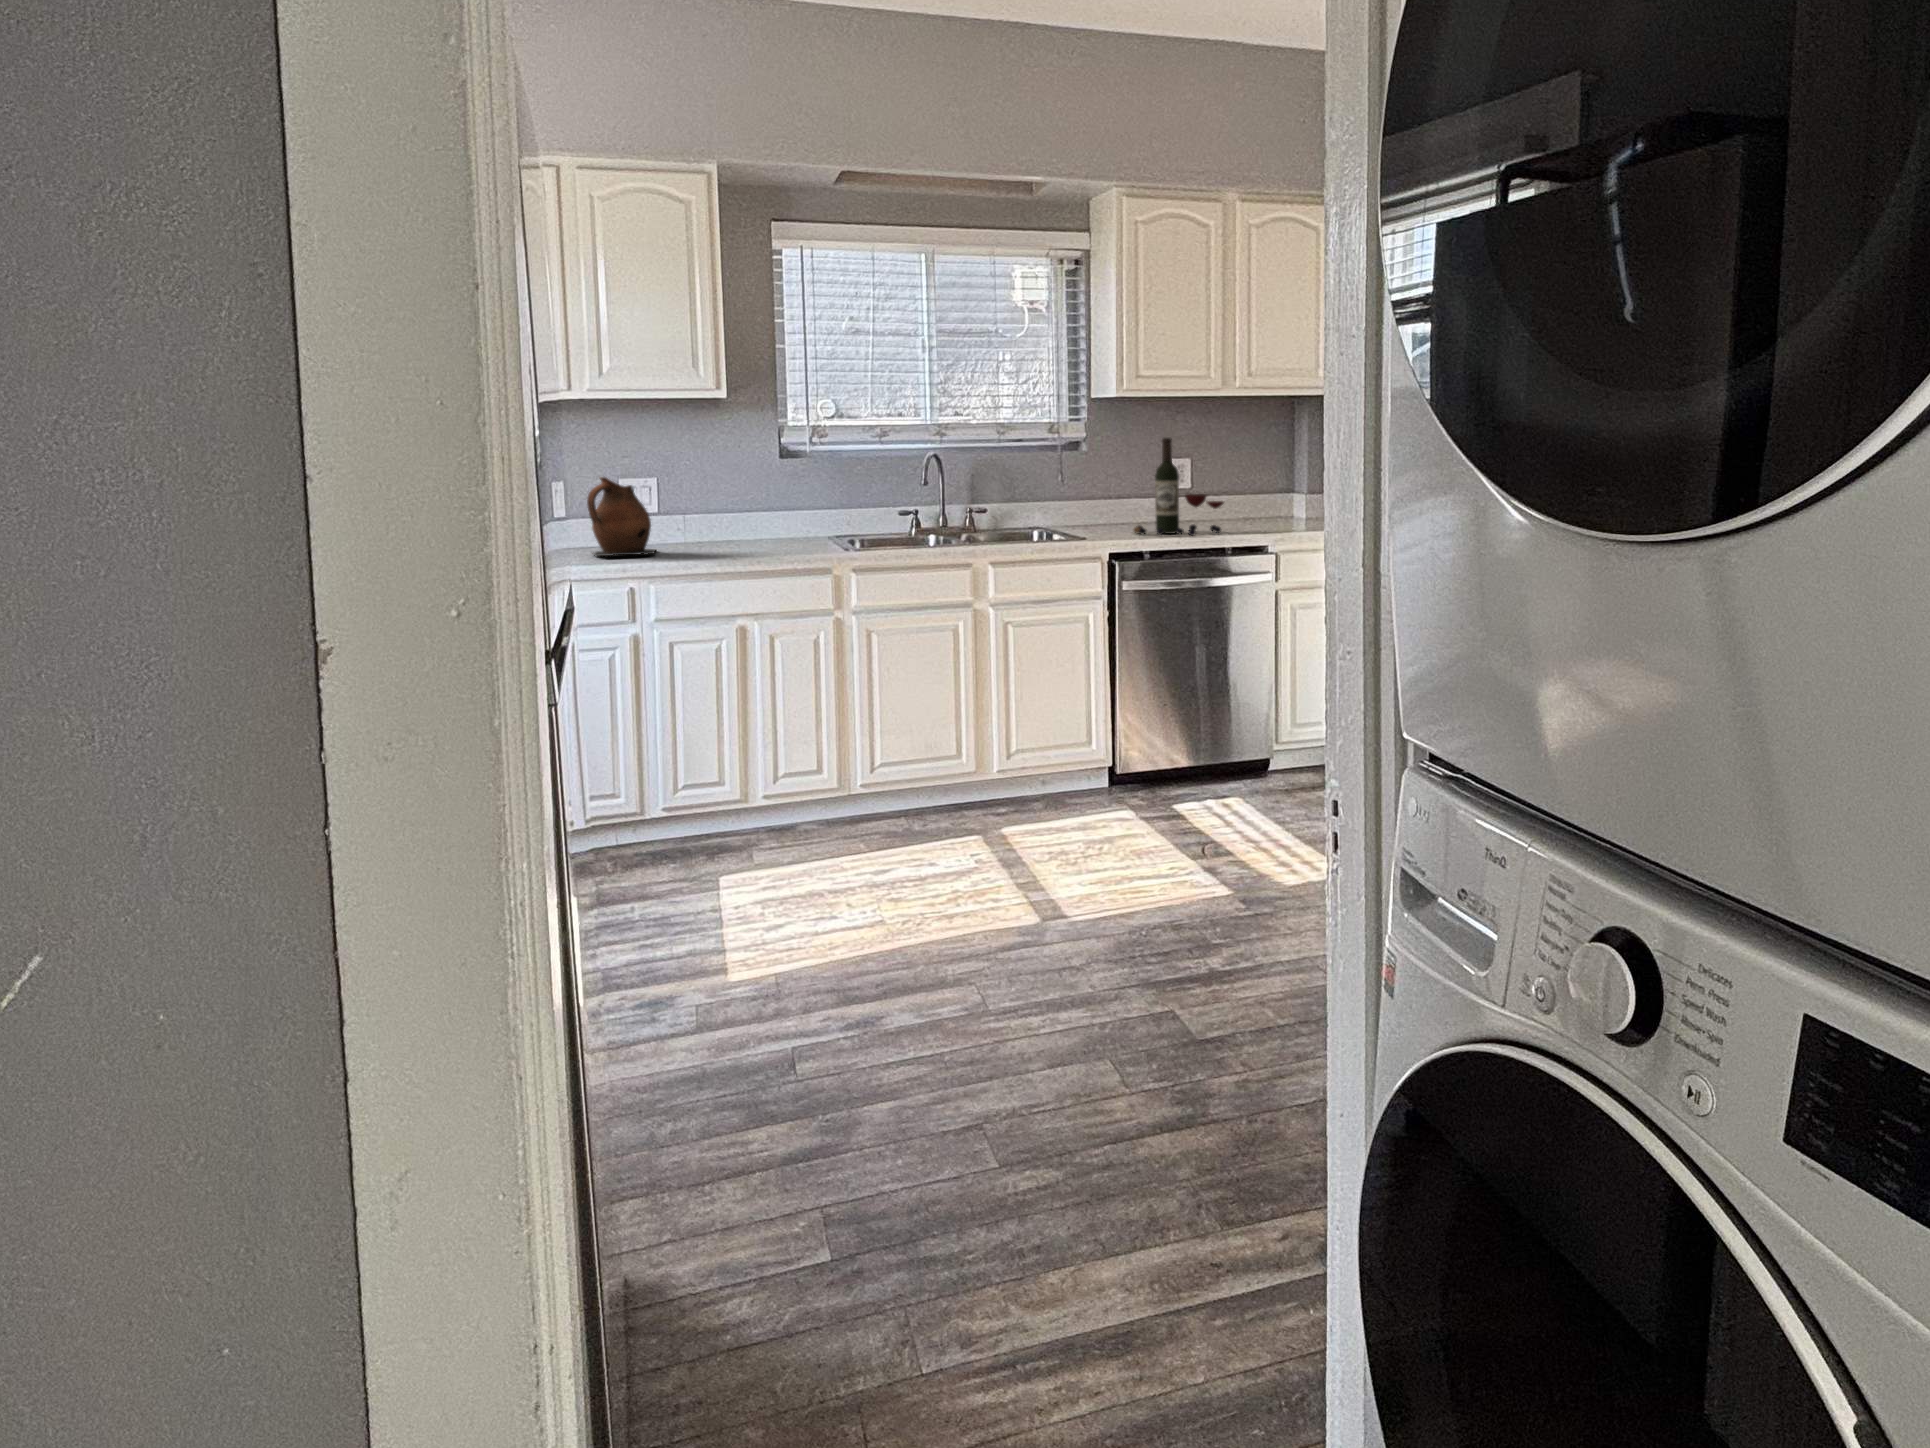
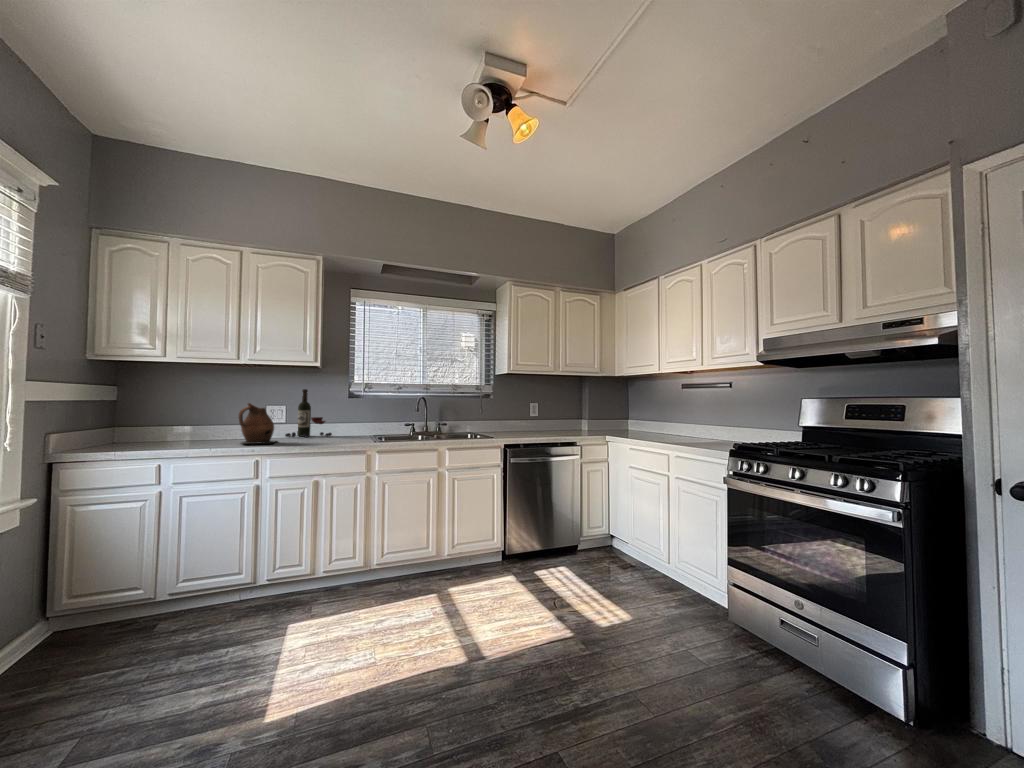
wine bottle: present [1134,438,1224,536] -> present [285,389,332,438]

